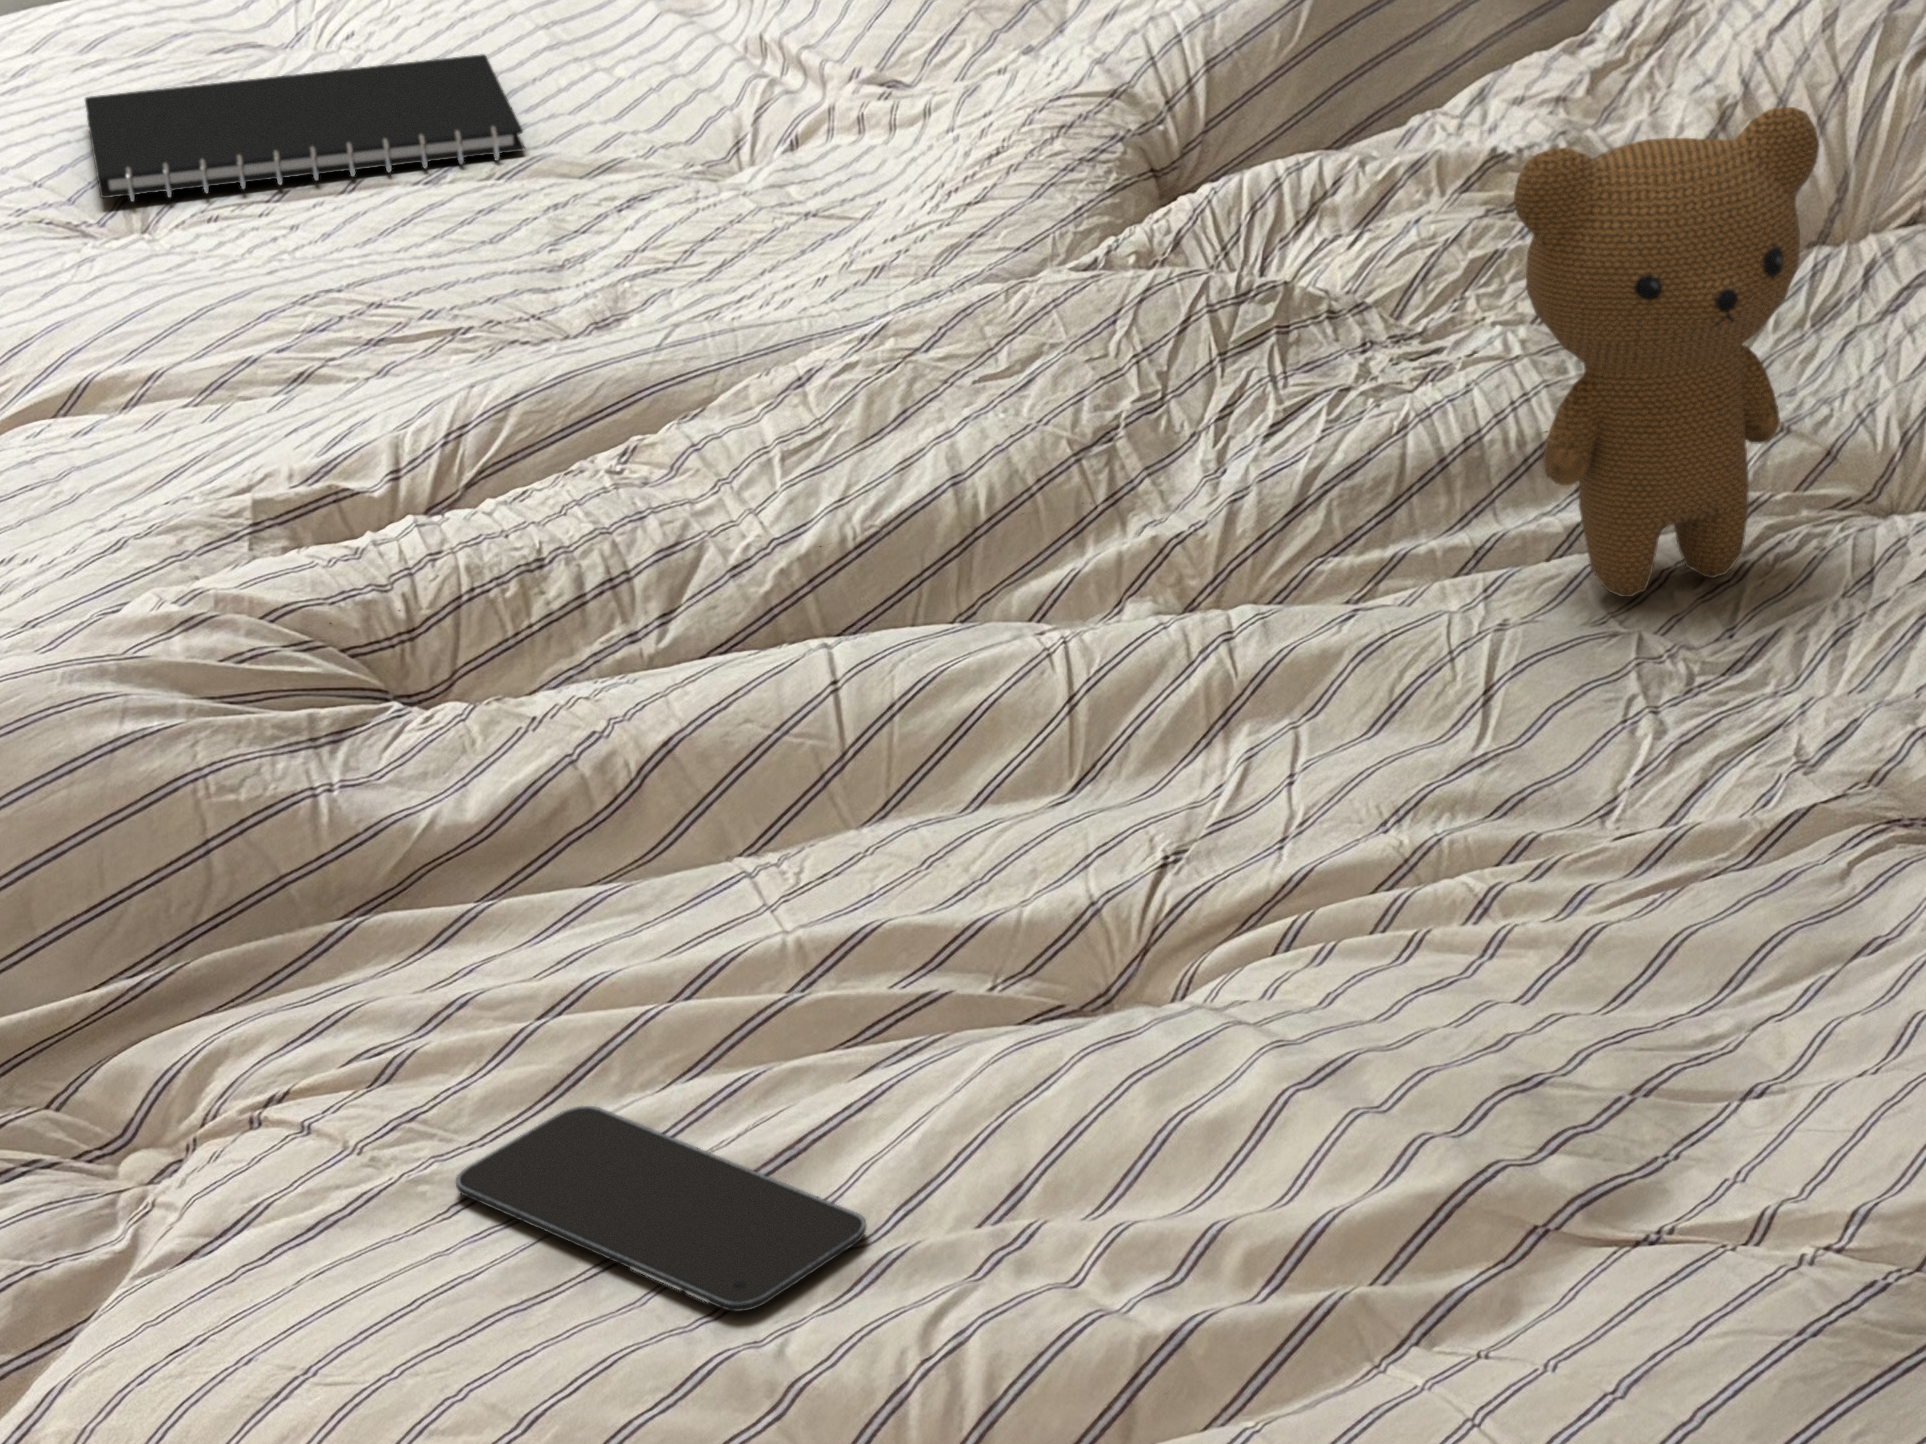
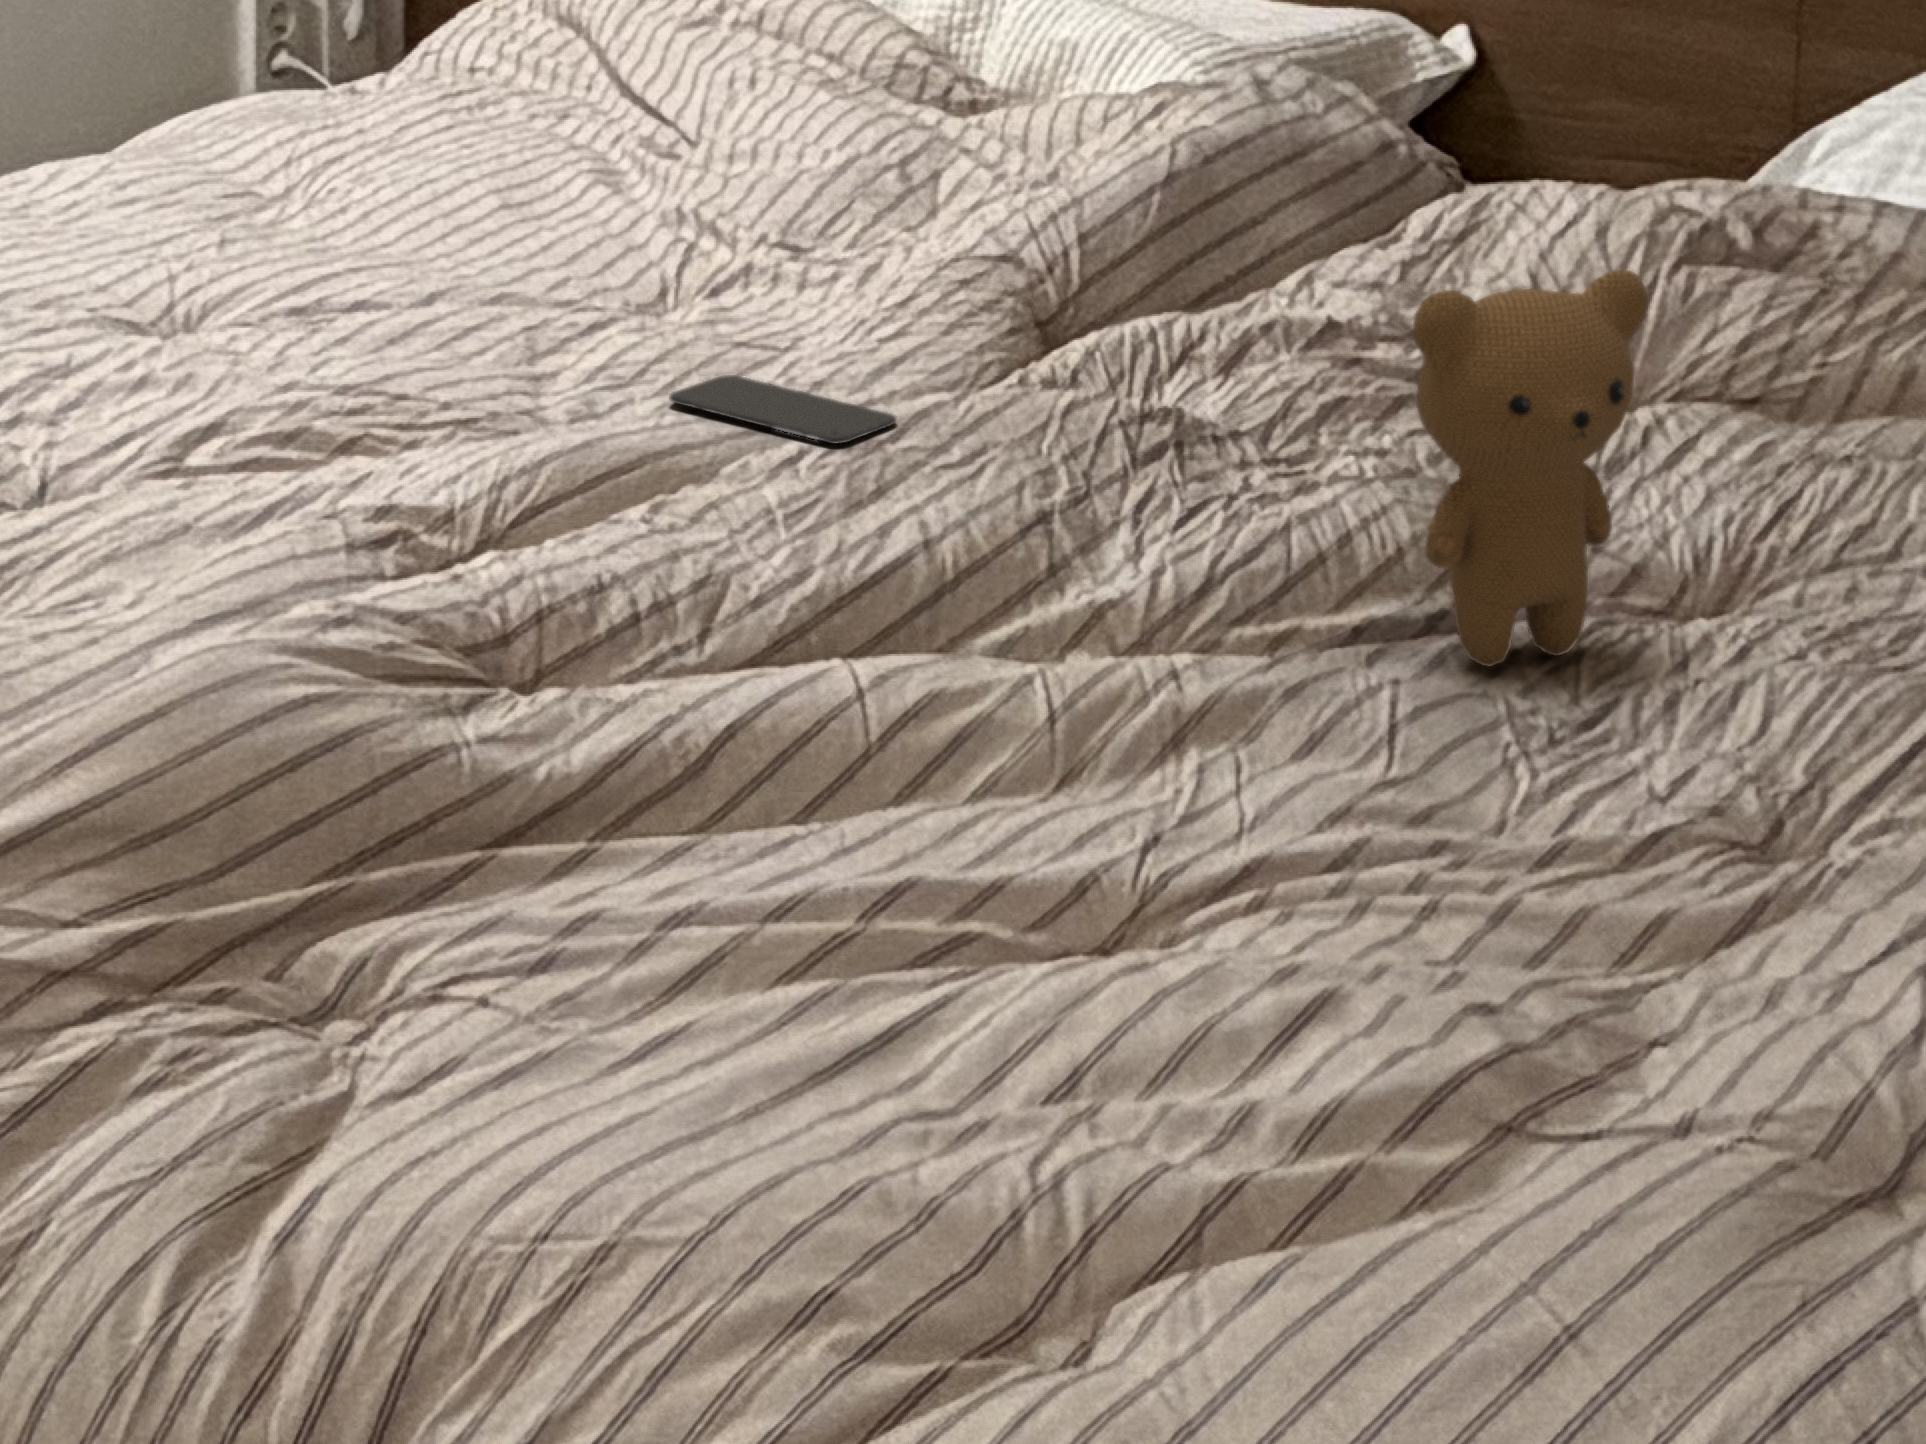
notebook: present [85,54,524,202] -> none [141,212,511,312]
smartphone: present [456,1106,867,1312] -> present [669,375,896,444]

